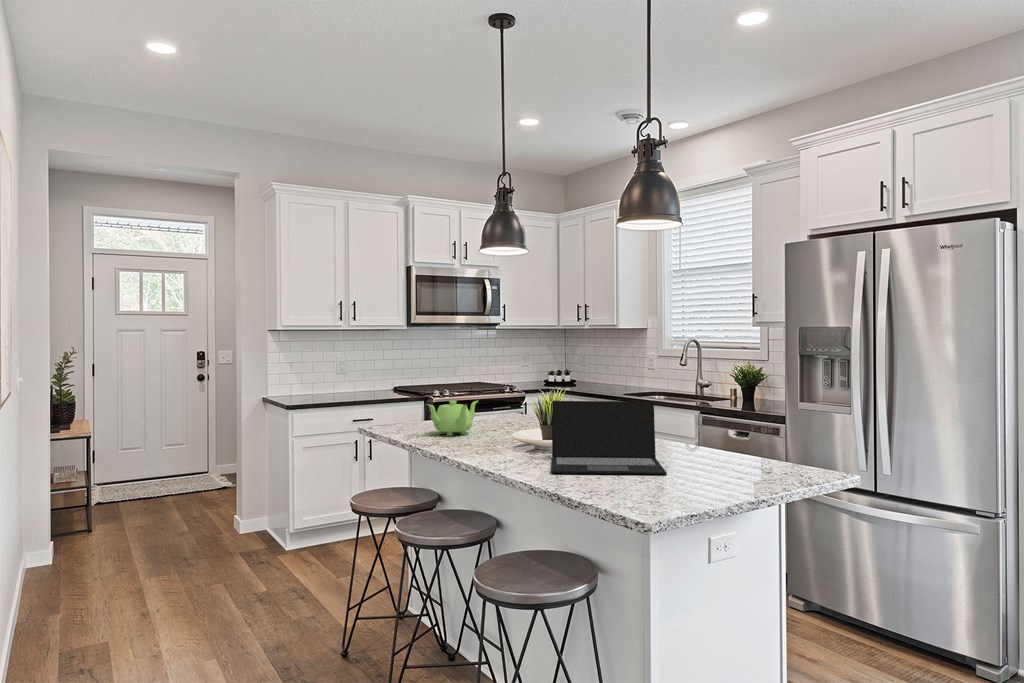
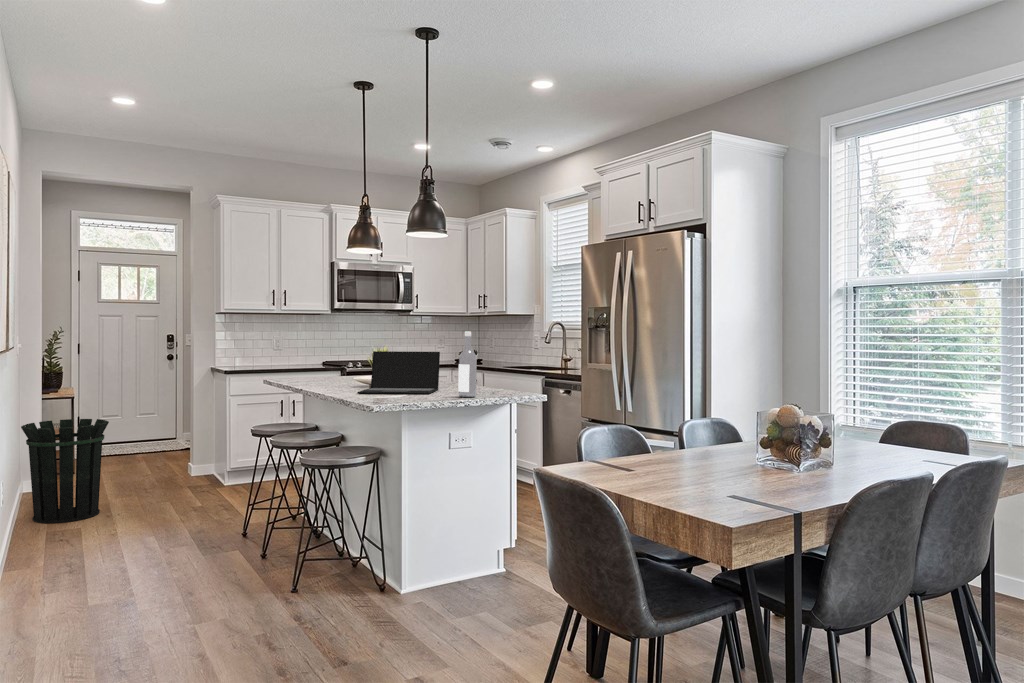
wine bottle: none [728,379,758,485] -> present [458,331,477,397]
teapot: present [427,401,478,436] -> none [305,358,347,382]
waste bin: none [23,478,143,630] -> present [21,419,109,523]

